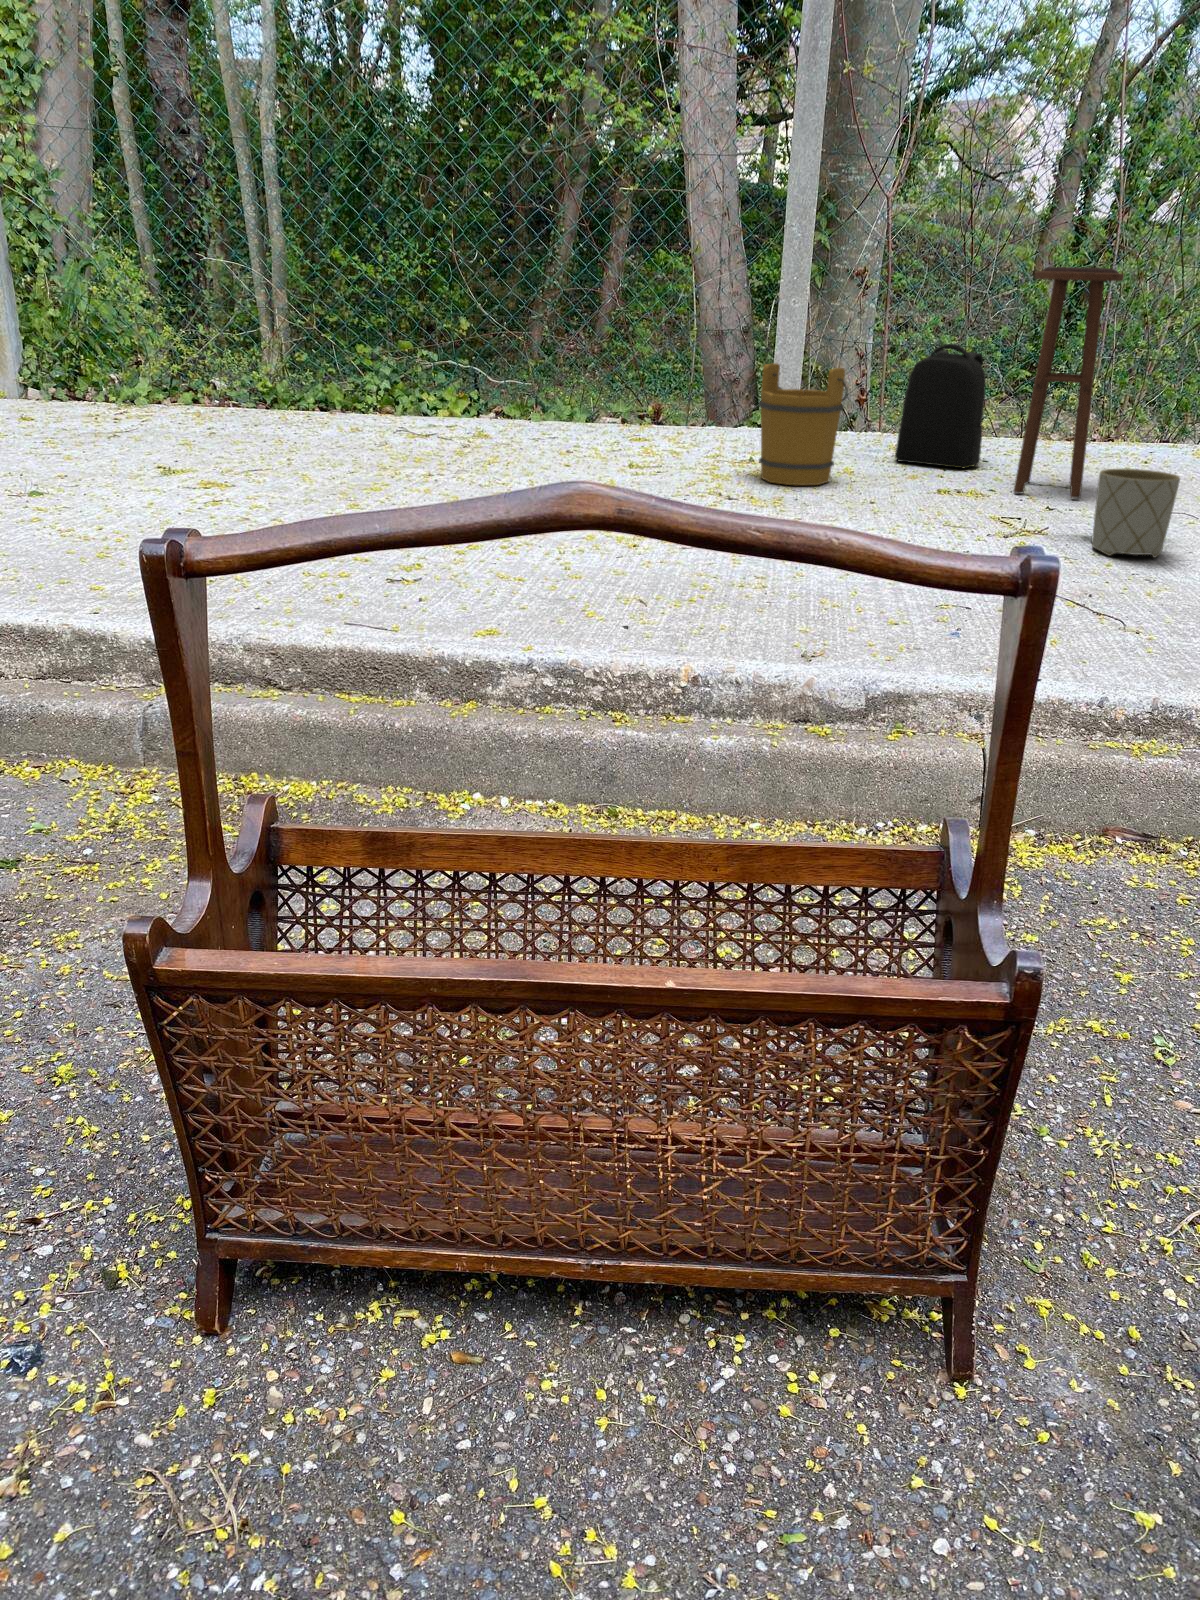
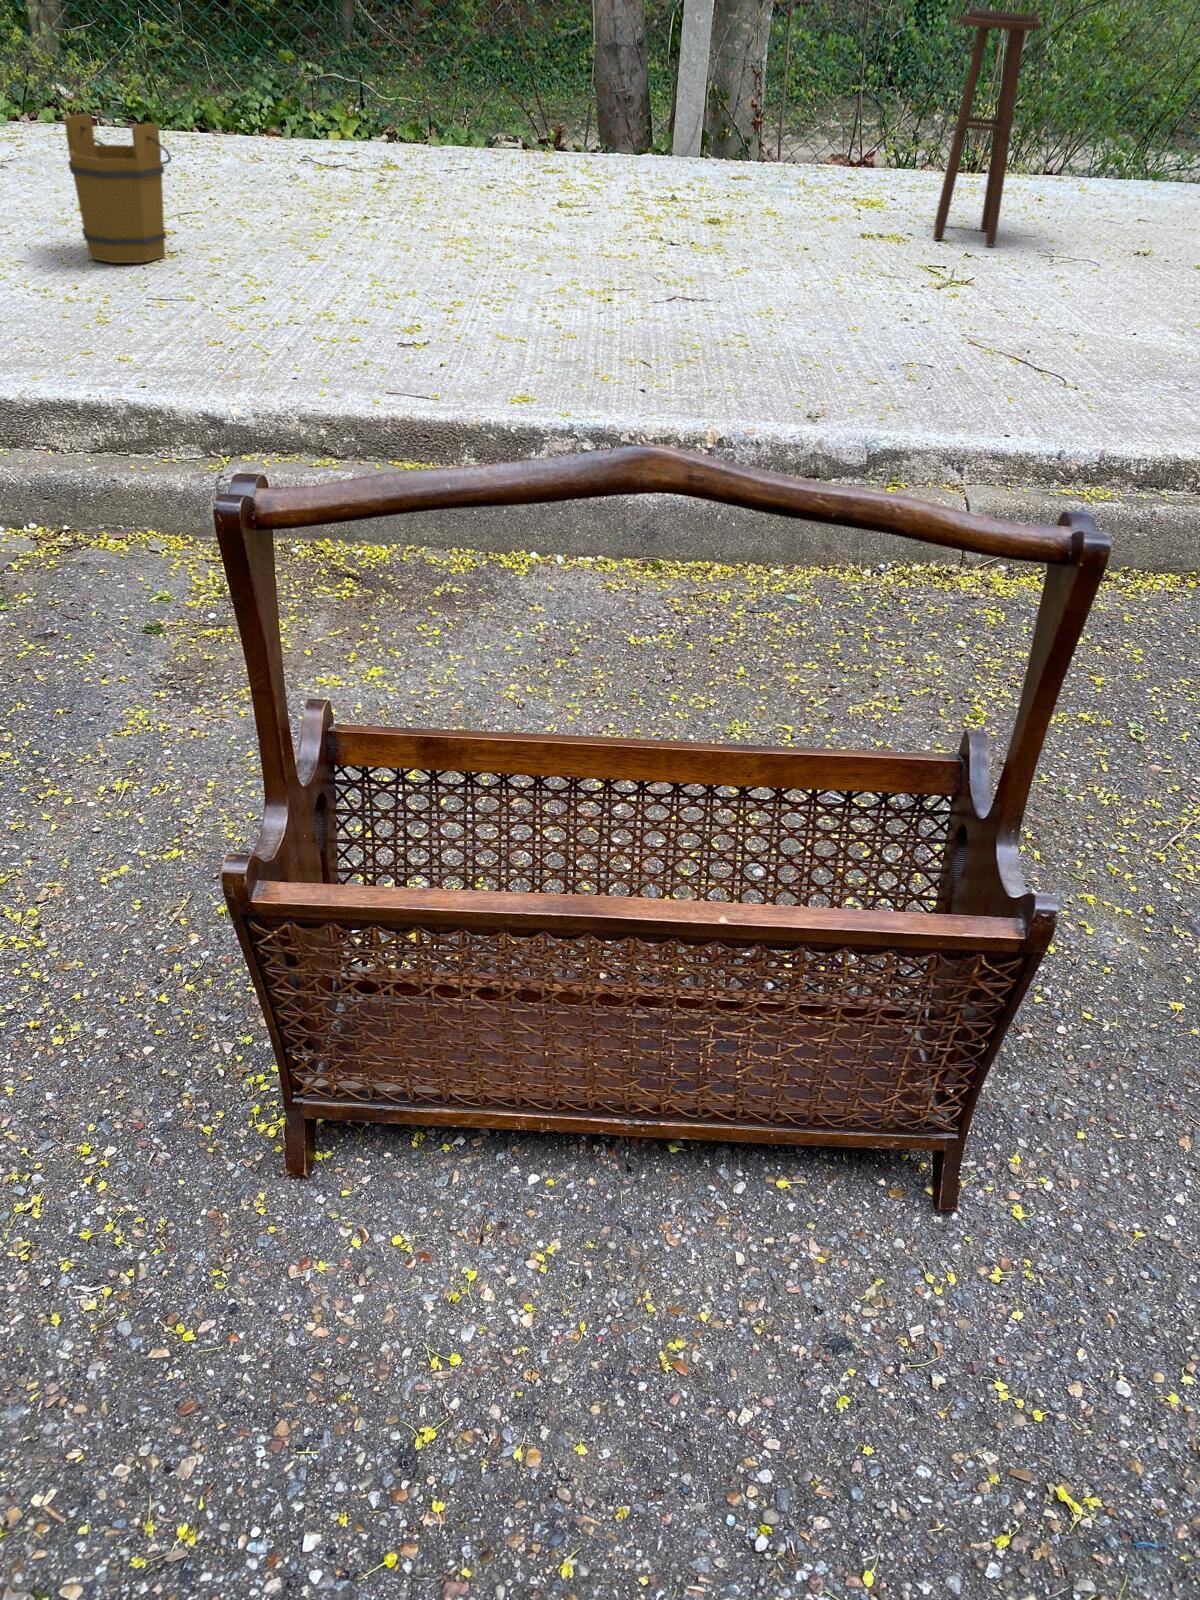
backpack: present [895,344,986,468] -> none [811,80,900,210]
bucket: present [759,363,848,485] -> present [65,114,171,263]
planter: present [1092,469,1180,558] -> none [1017,224,1098,310]

